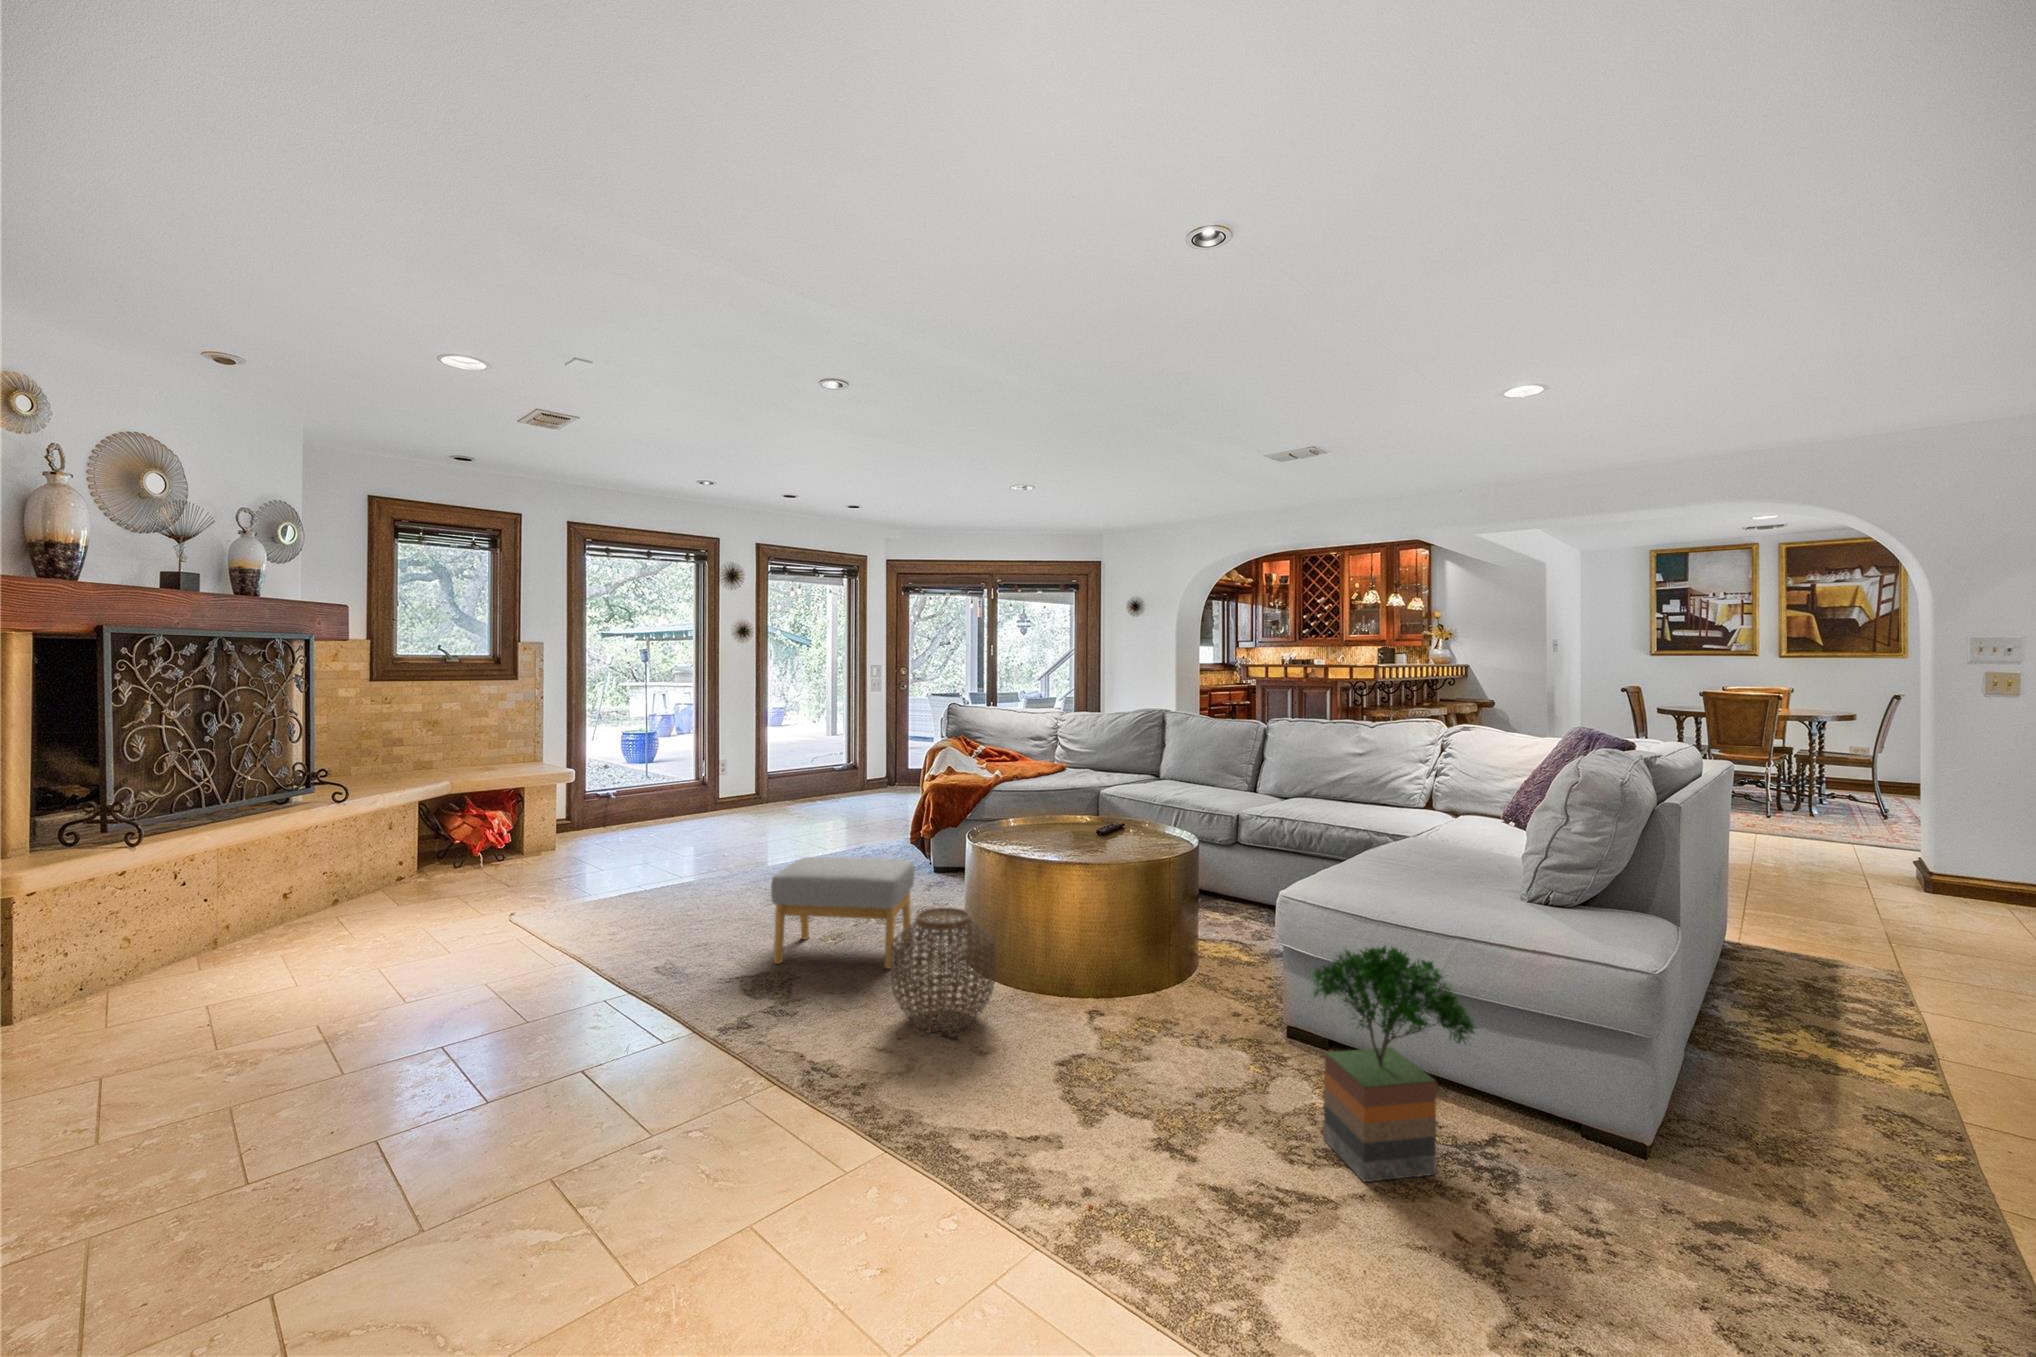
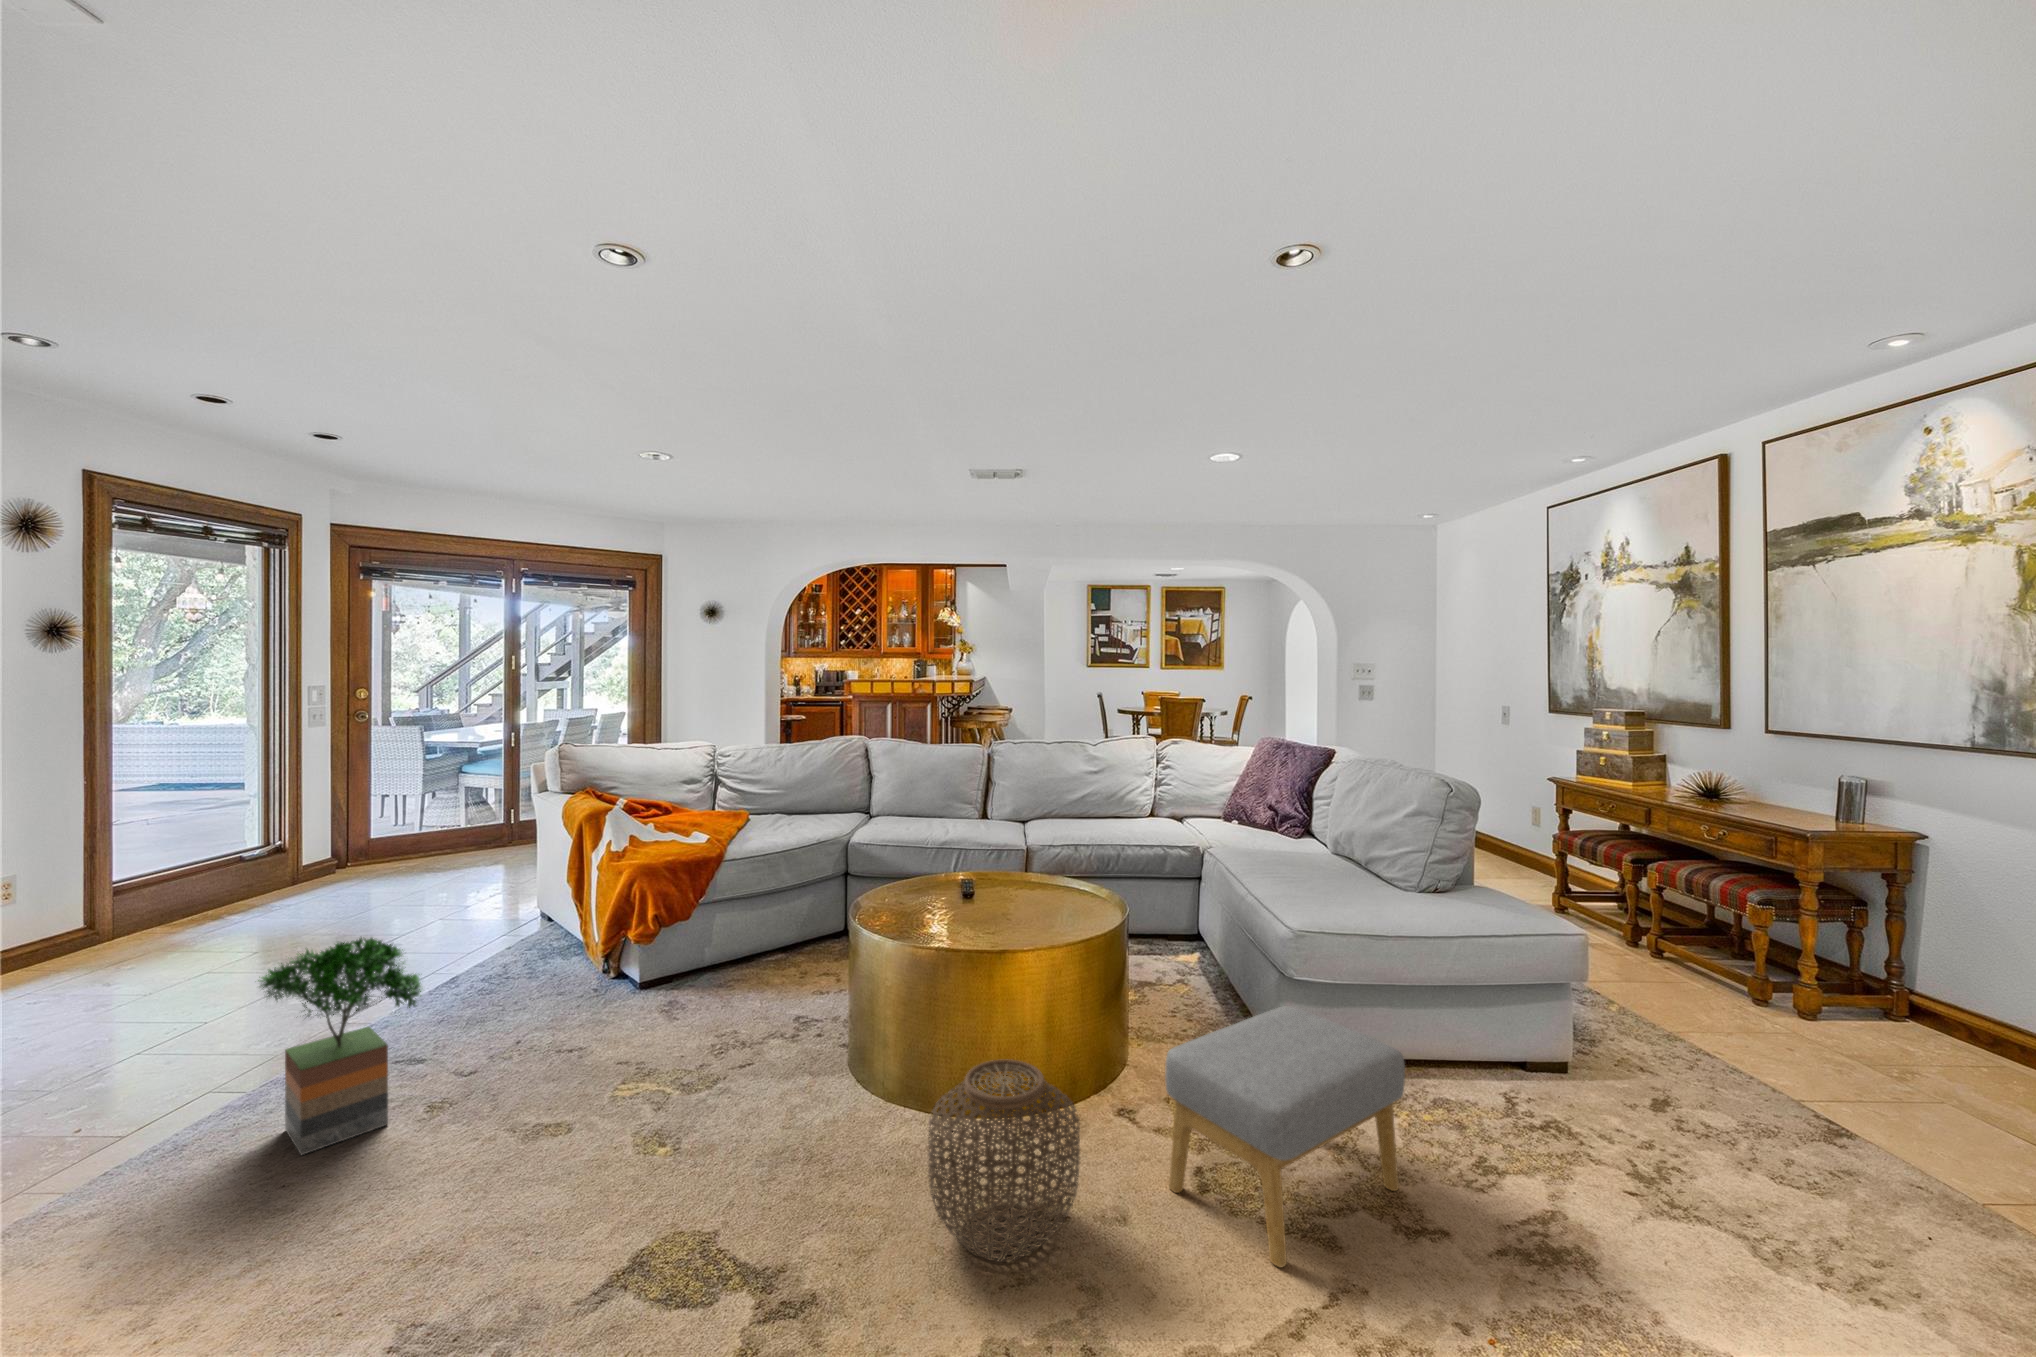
footstool: present [771,857,914,968] -> present [1165,1006,1405,1267]
potted tree: present [1310,946,1477,1182] -> present [258,938,421,1155]

